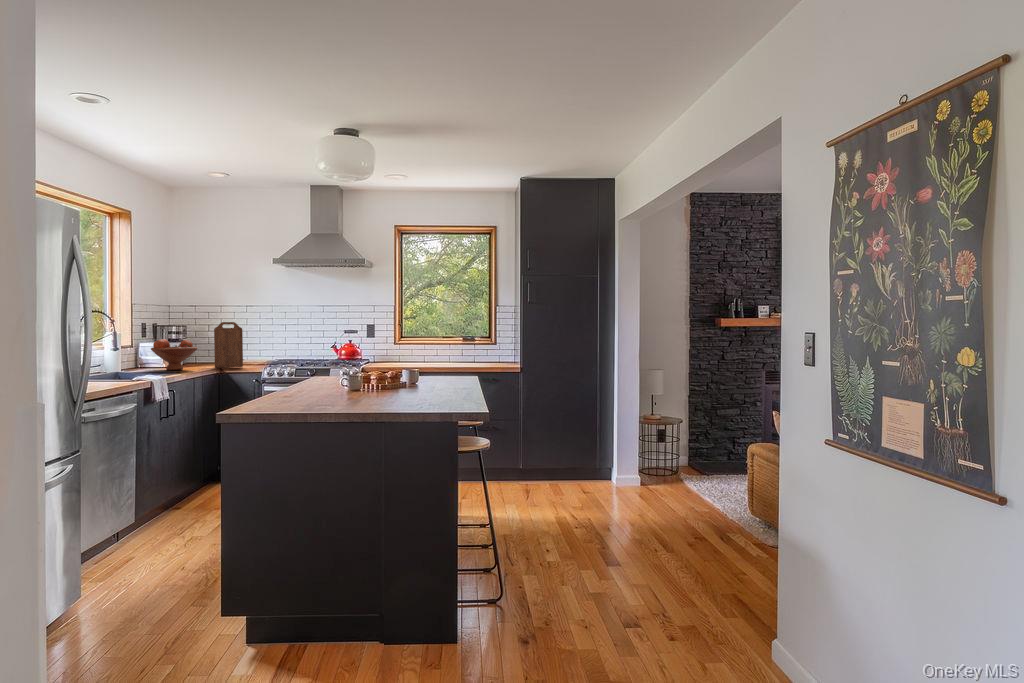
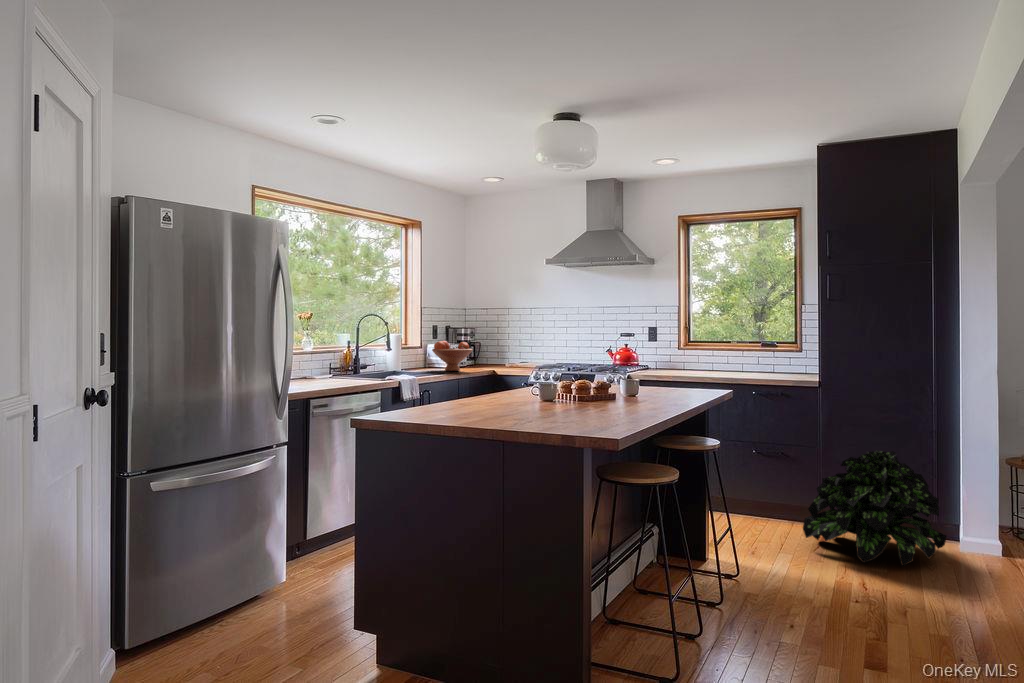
cutting board: present [214,322,243,367] -> none [491,324,517,370]
potted plant: none [512,418,609,506] -> present [803,450,946,566]

